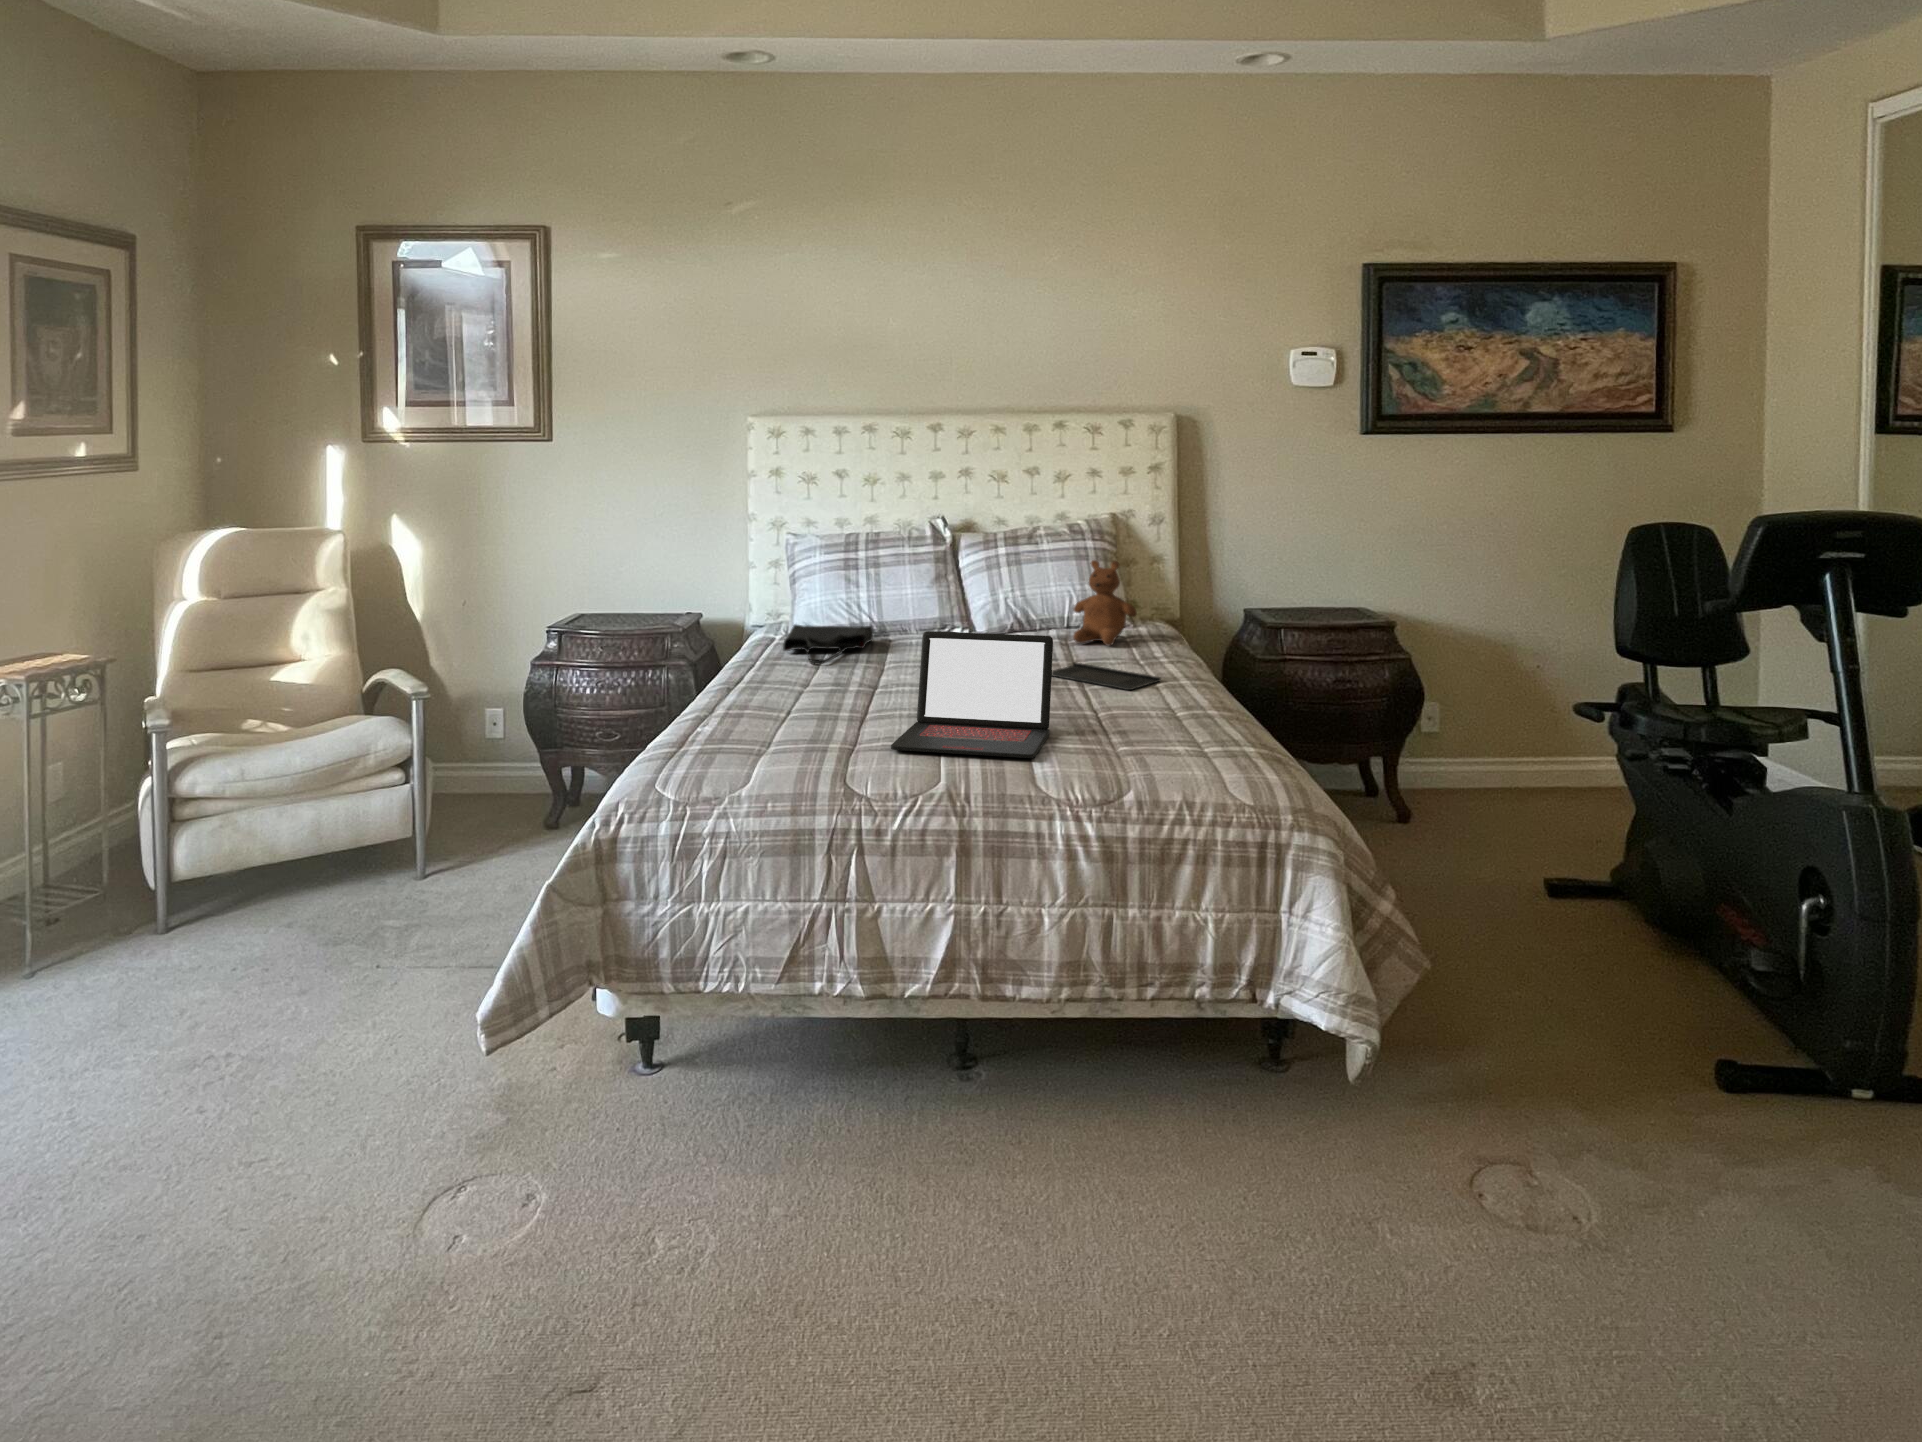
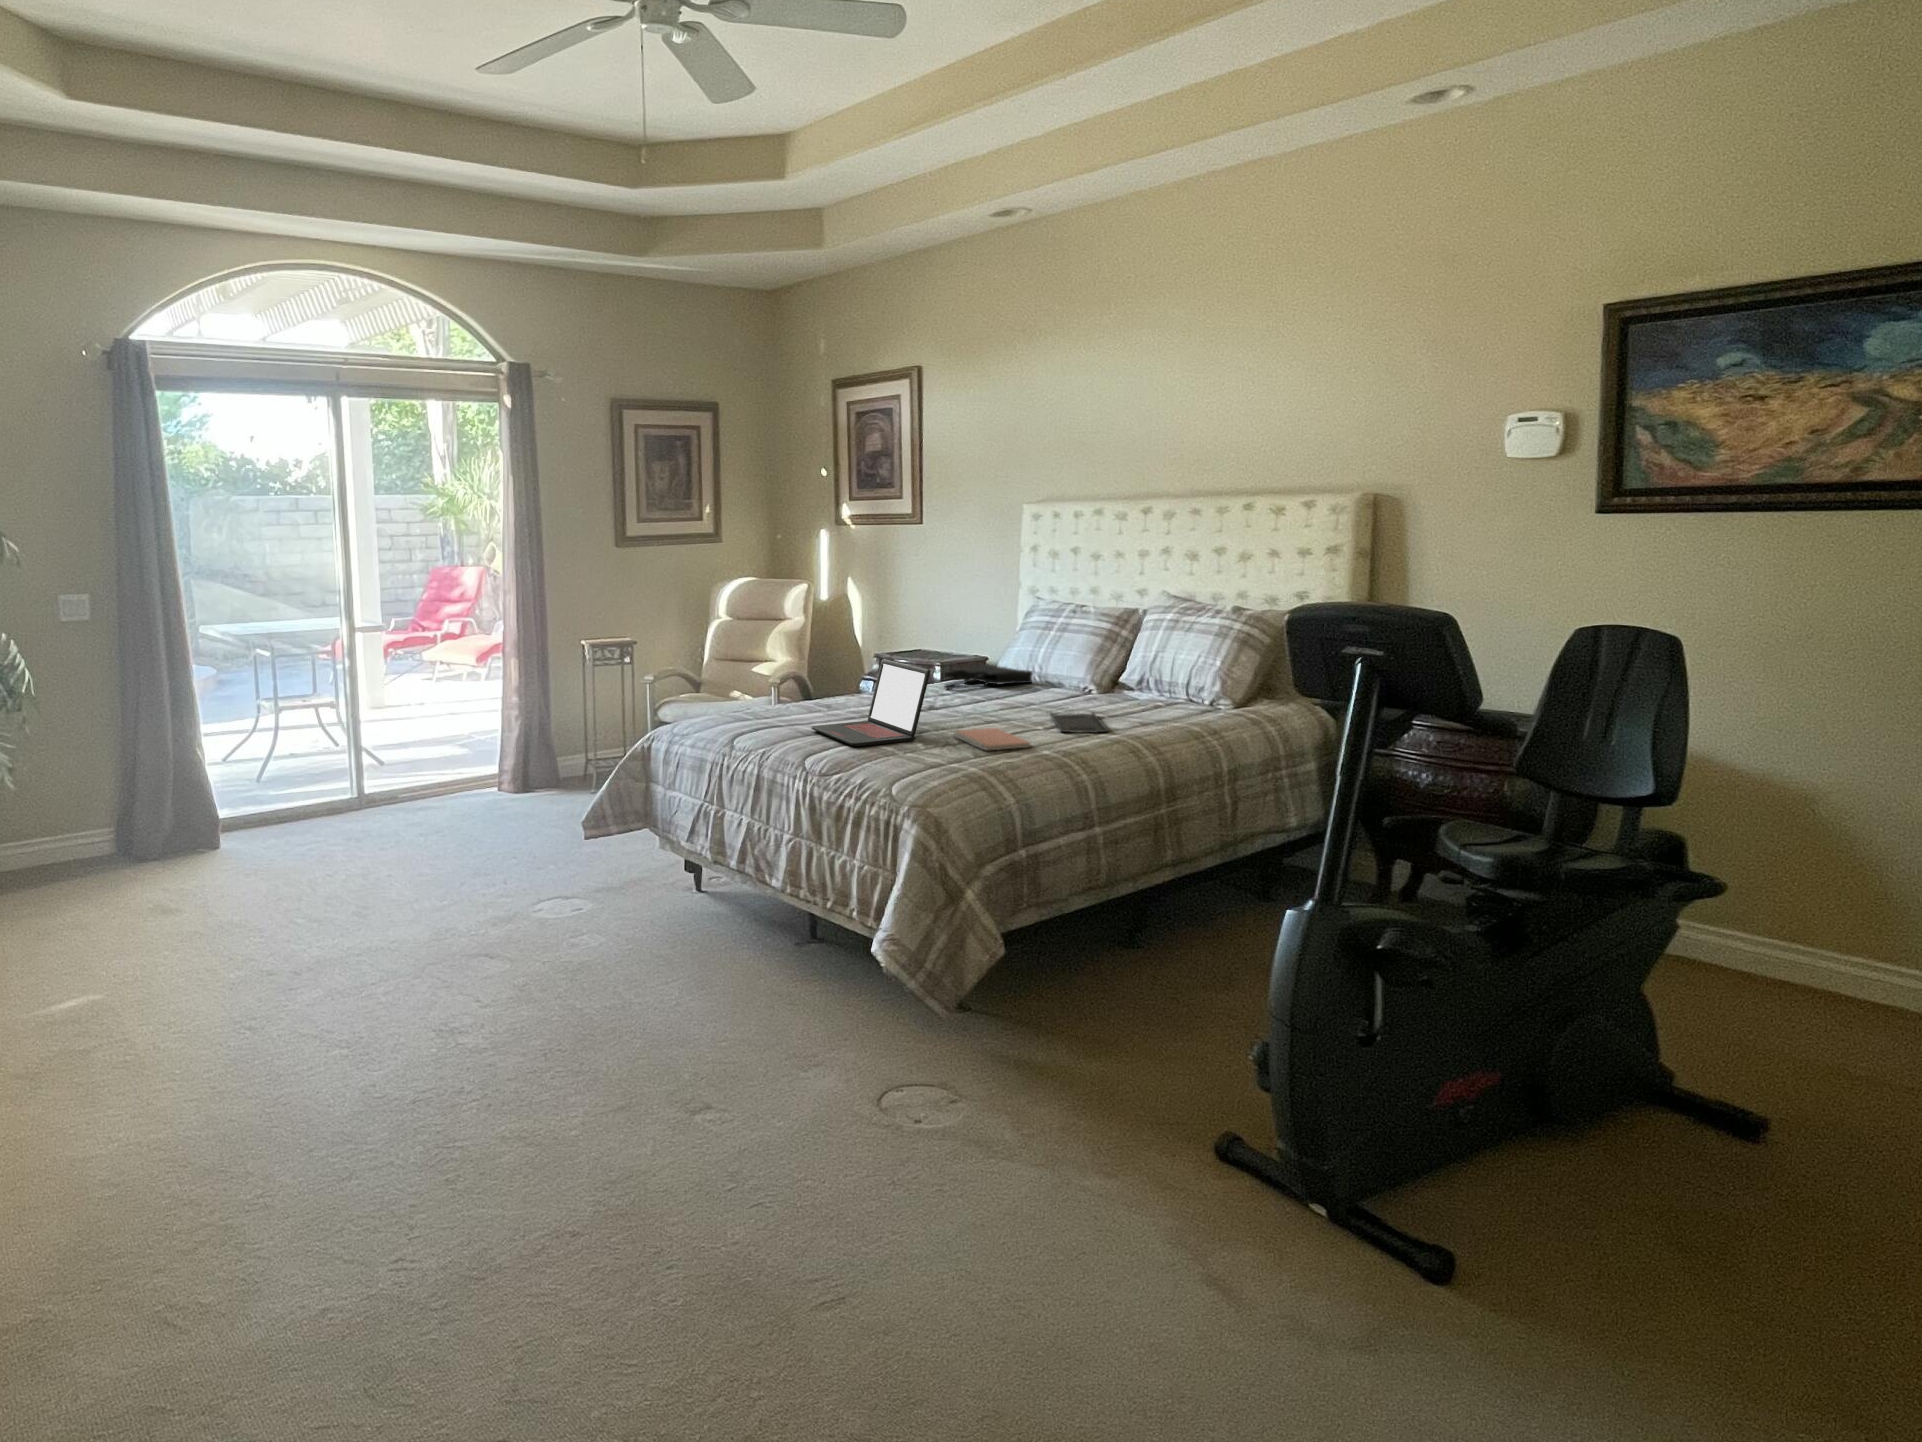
teddy bear: present [1073,560,1137,646] -> none [1153,632,1213,709]
notebook: none [1061,699,1176,727] -> present [954,728,1030,750]

